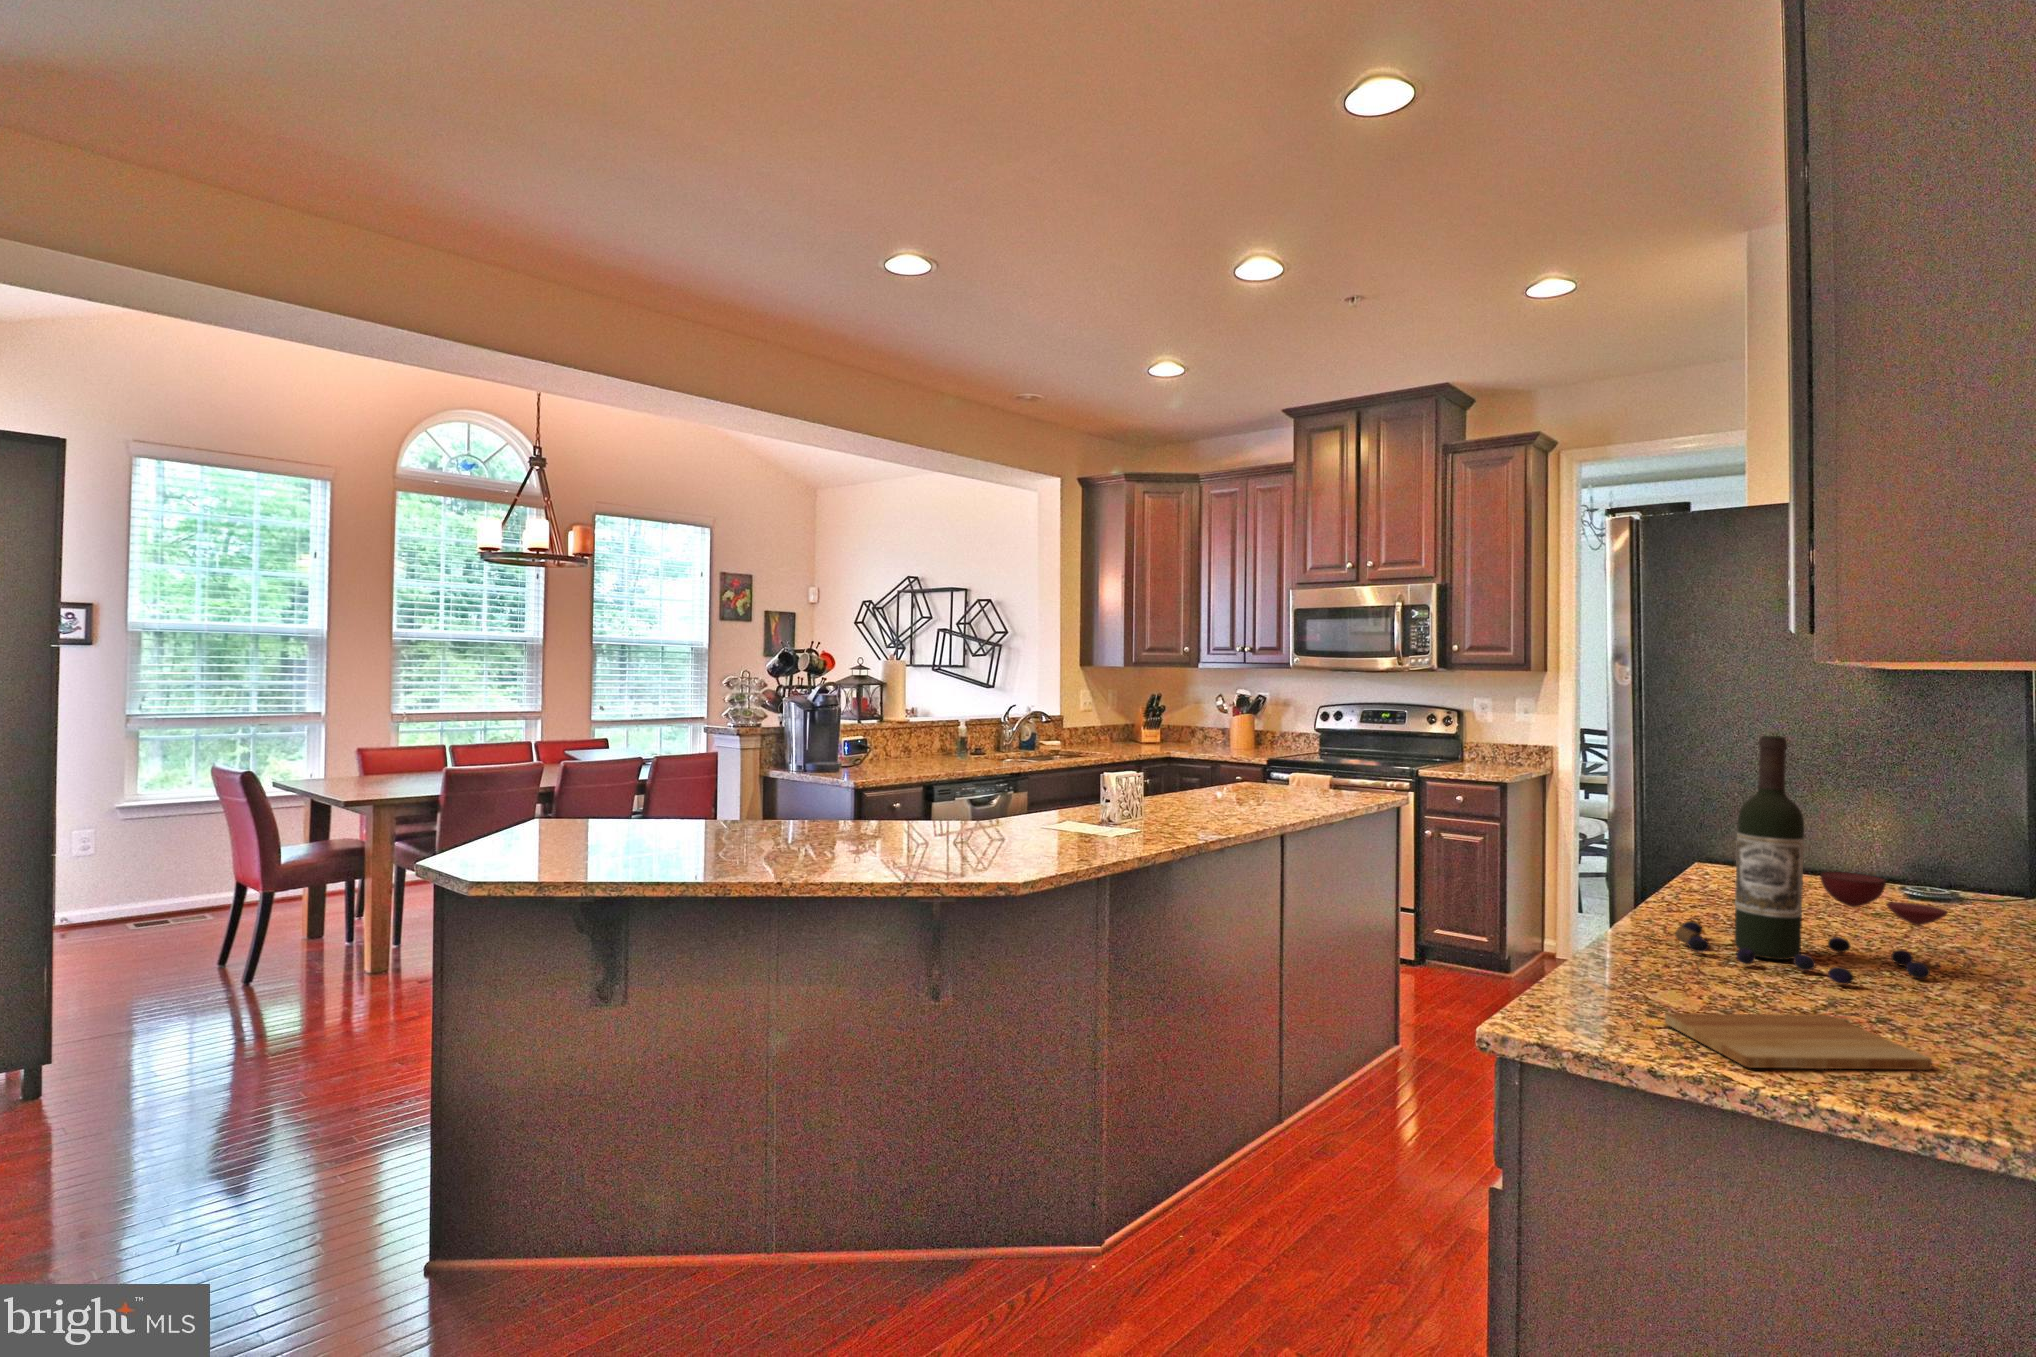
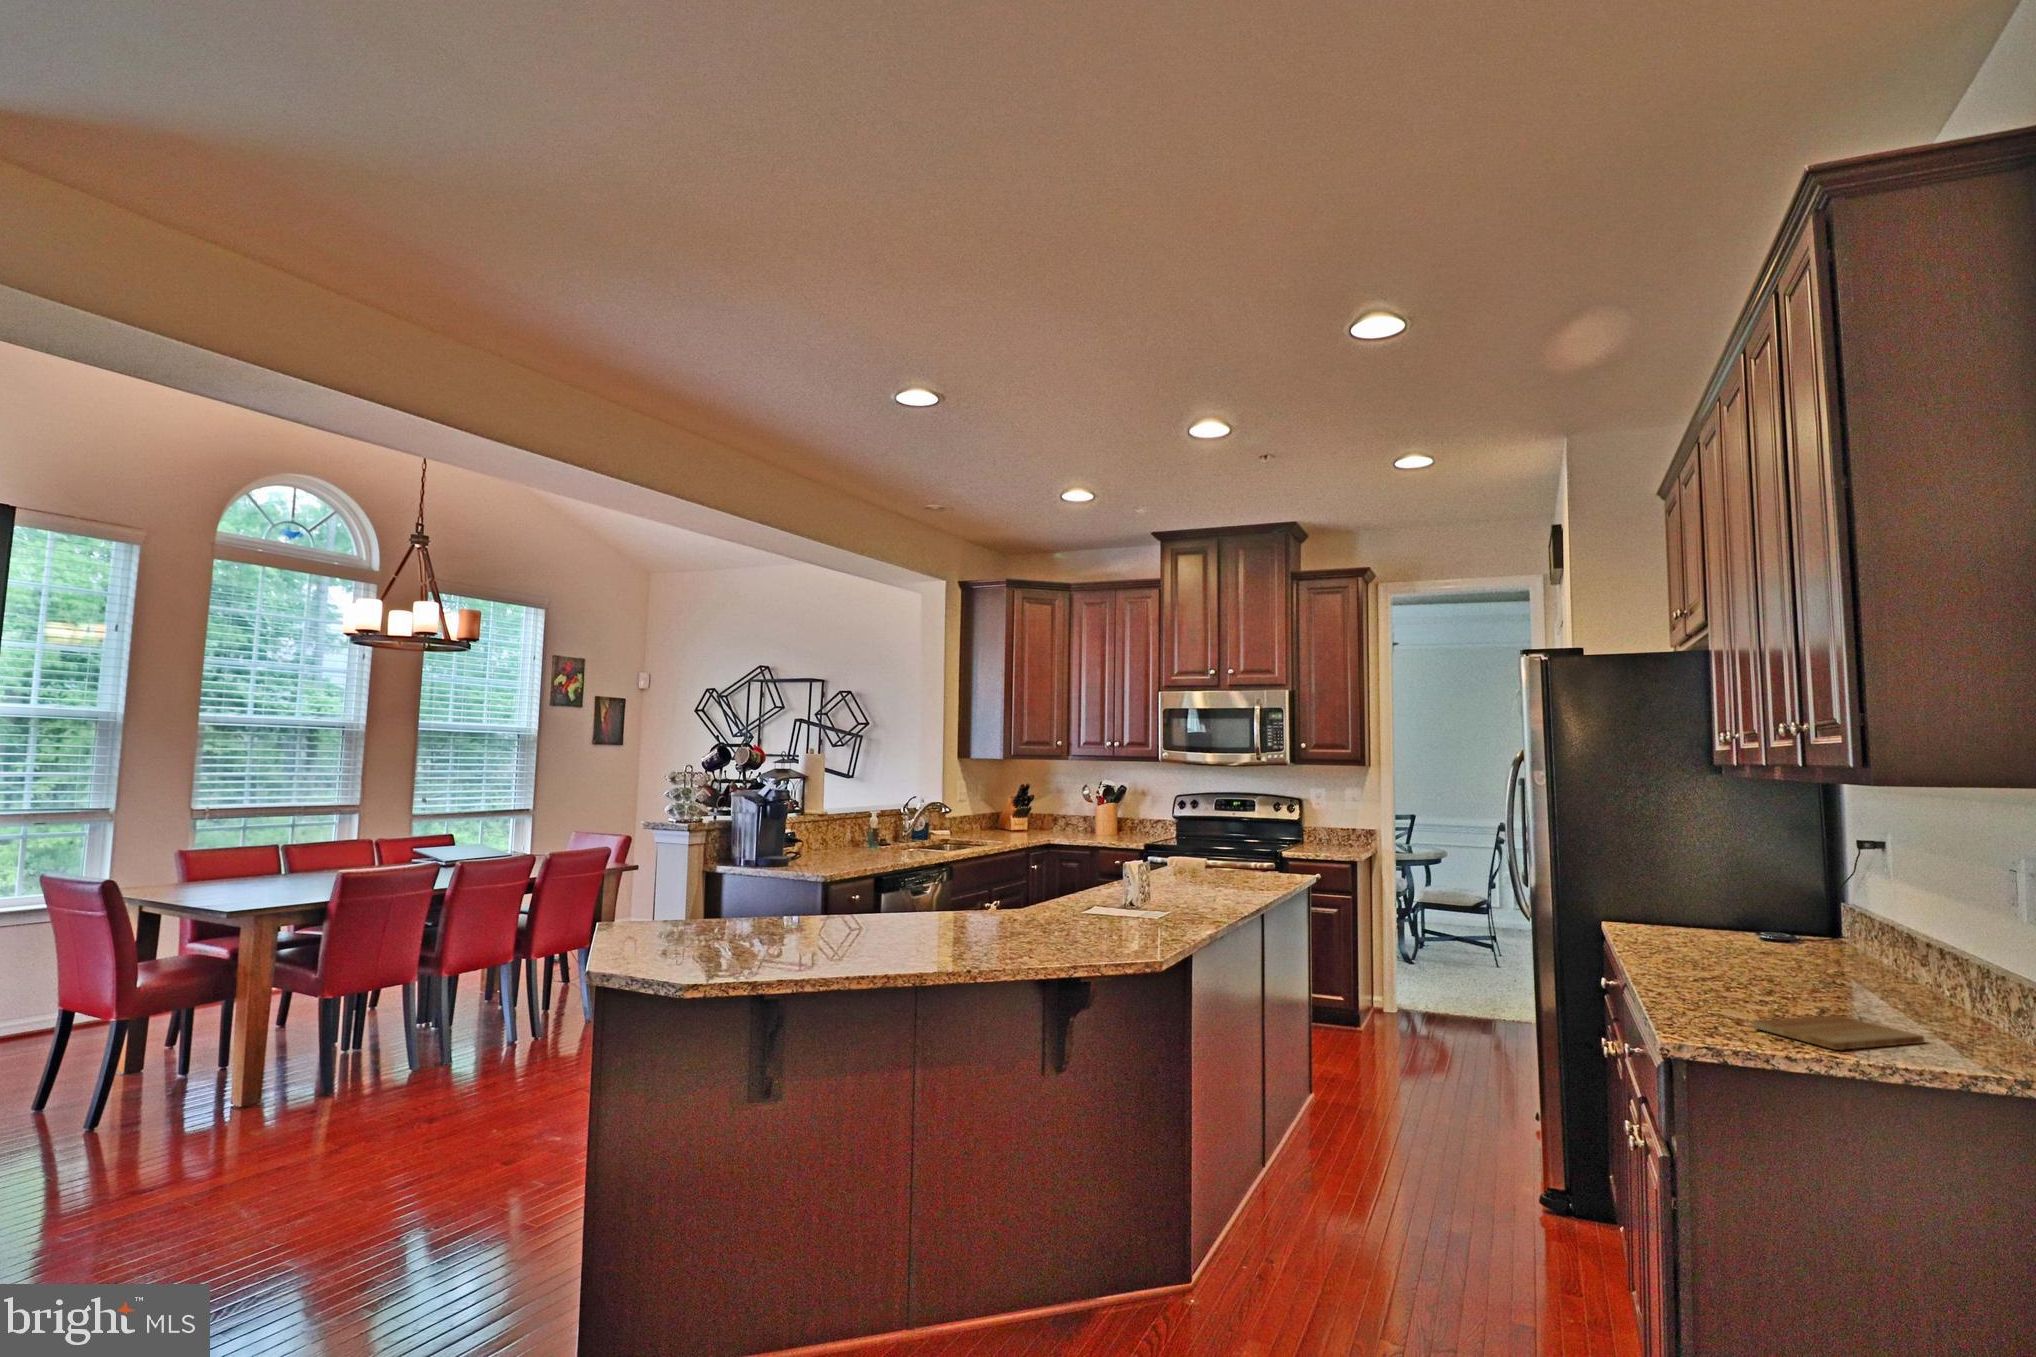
wine bottle: present [1675,736,1948,985] -> none [1674,824,1875,1002]

